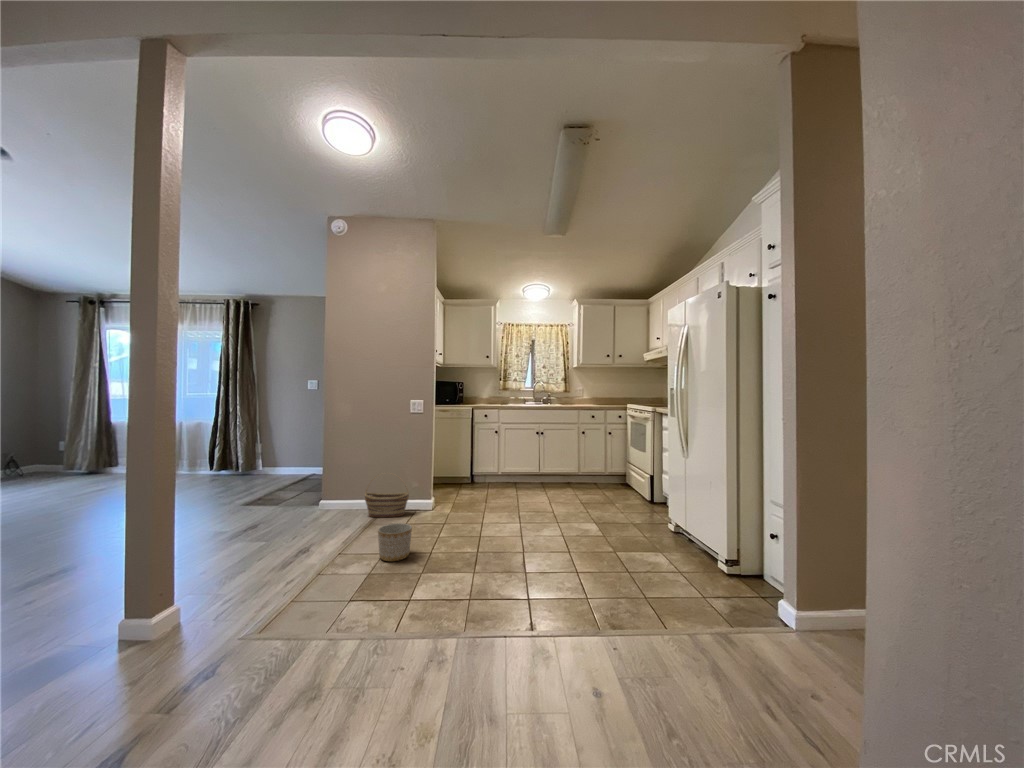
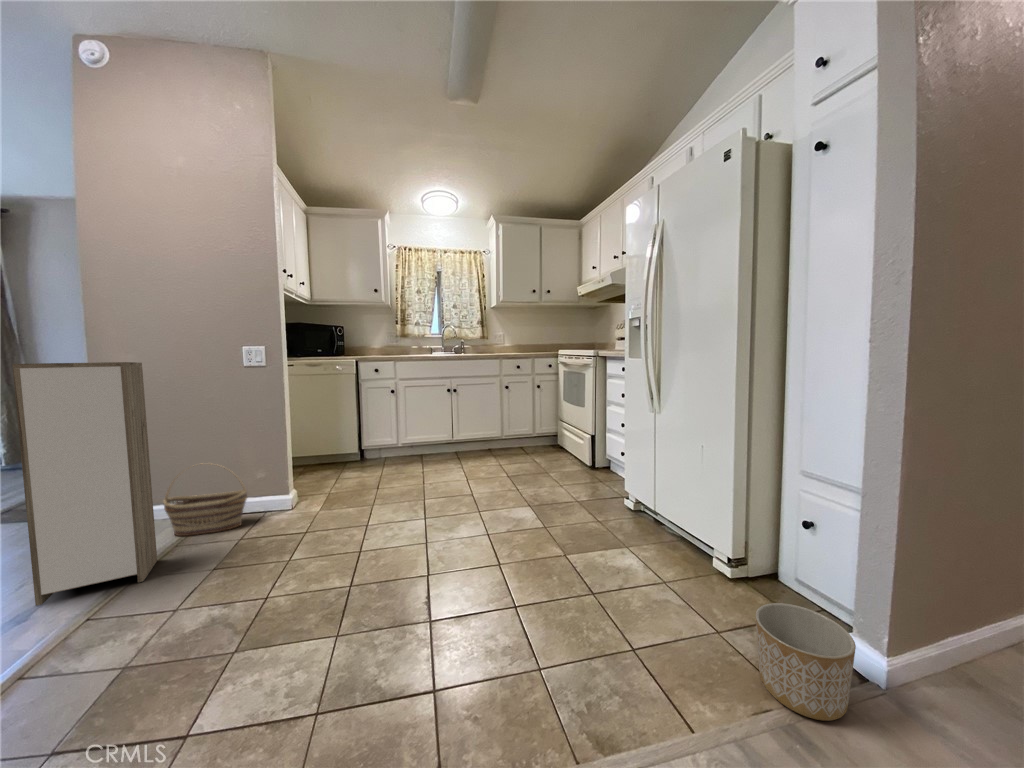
storage cabinet: none [319,411,369,540] -> present [12,362,157,606]
planter: present [378,523,412,561] -> present [756,603,856,721]

